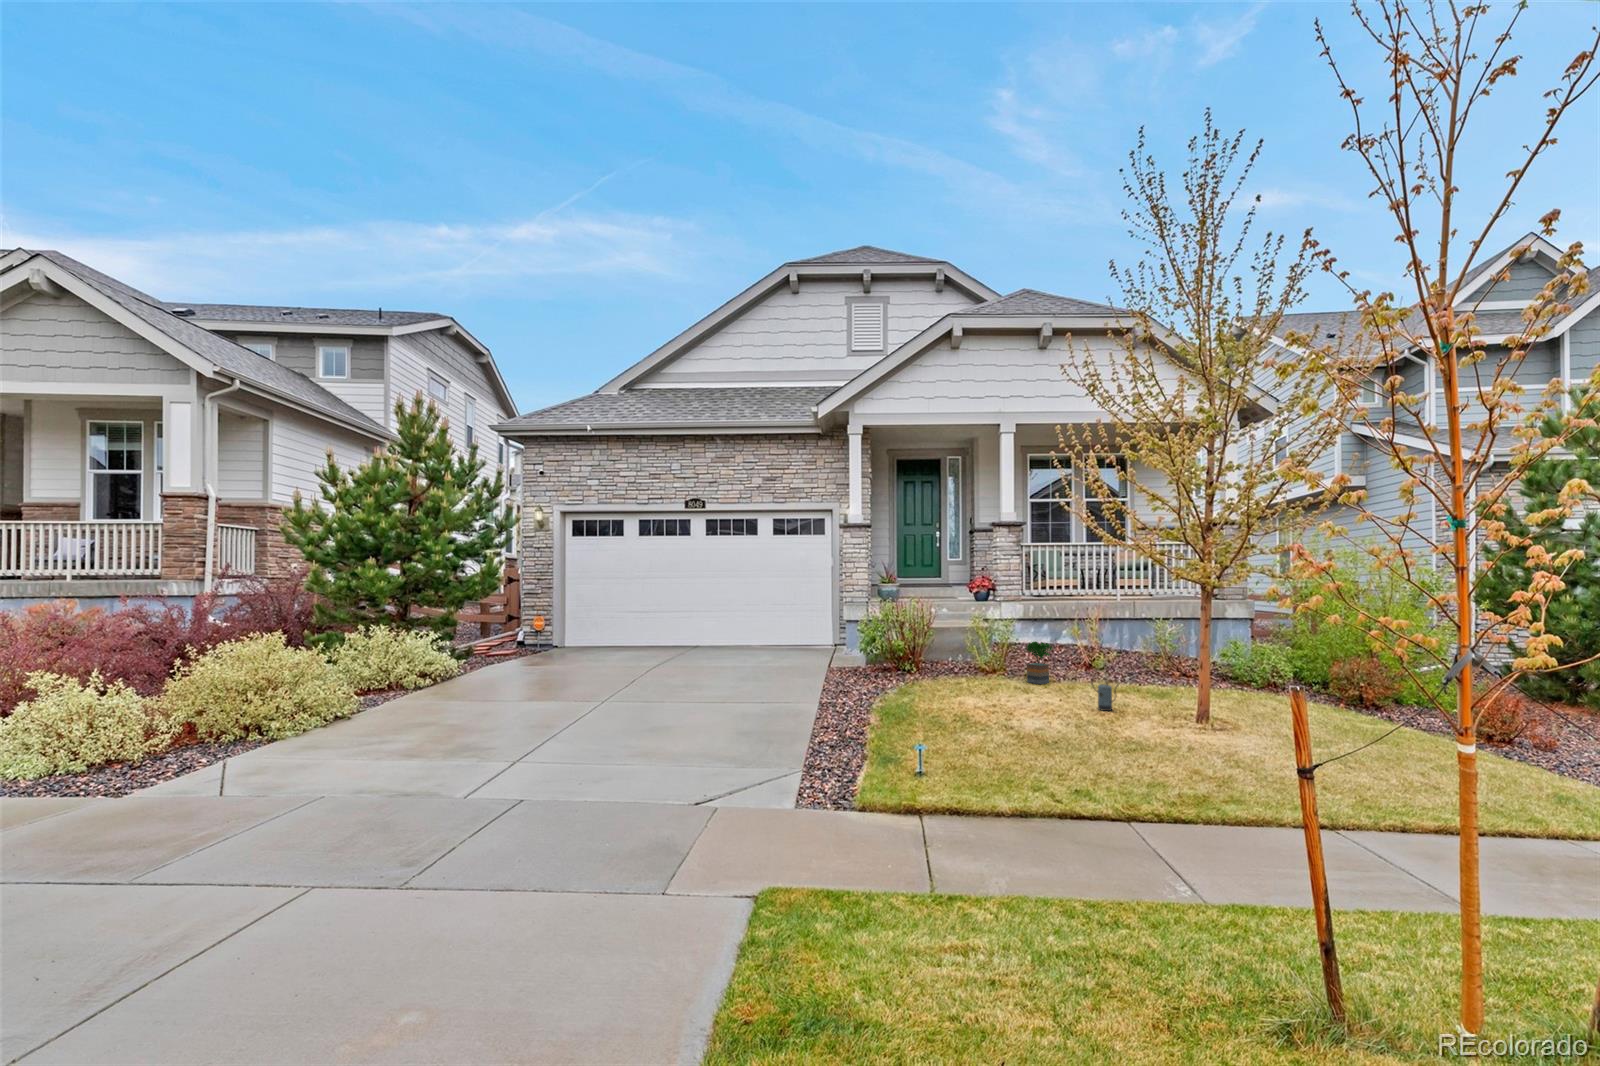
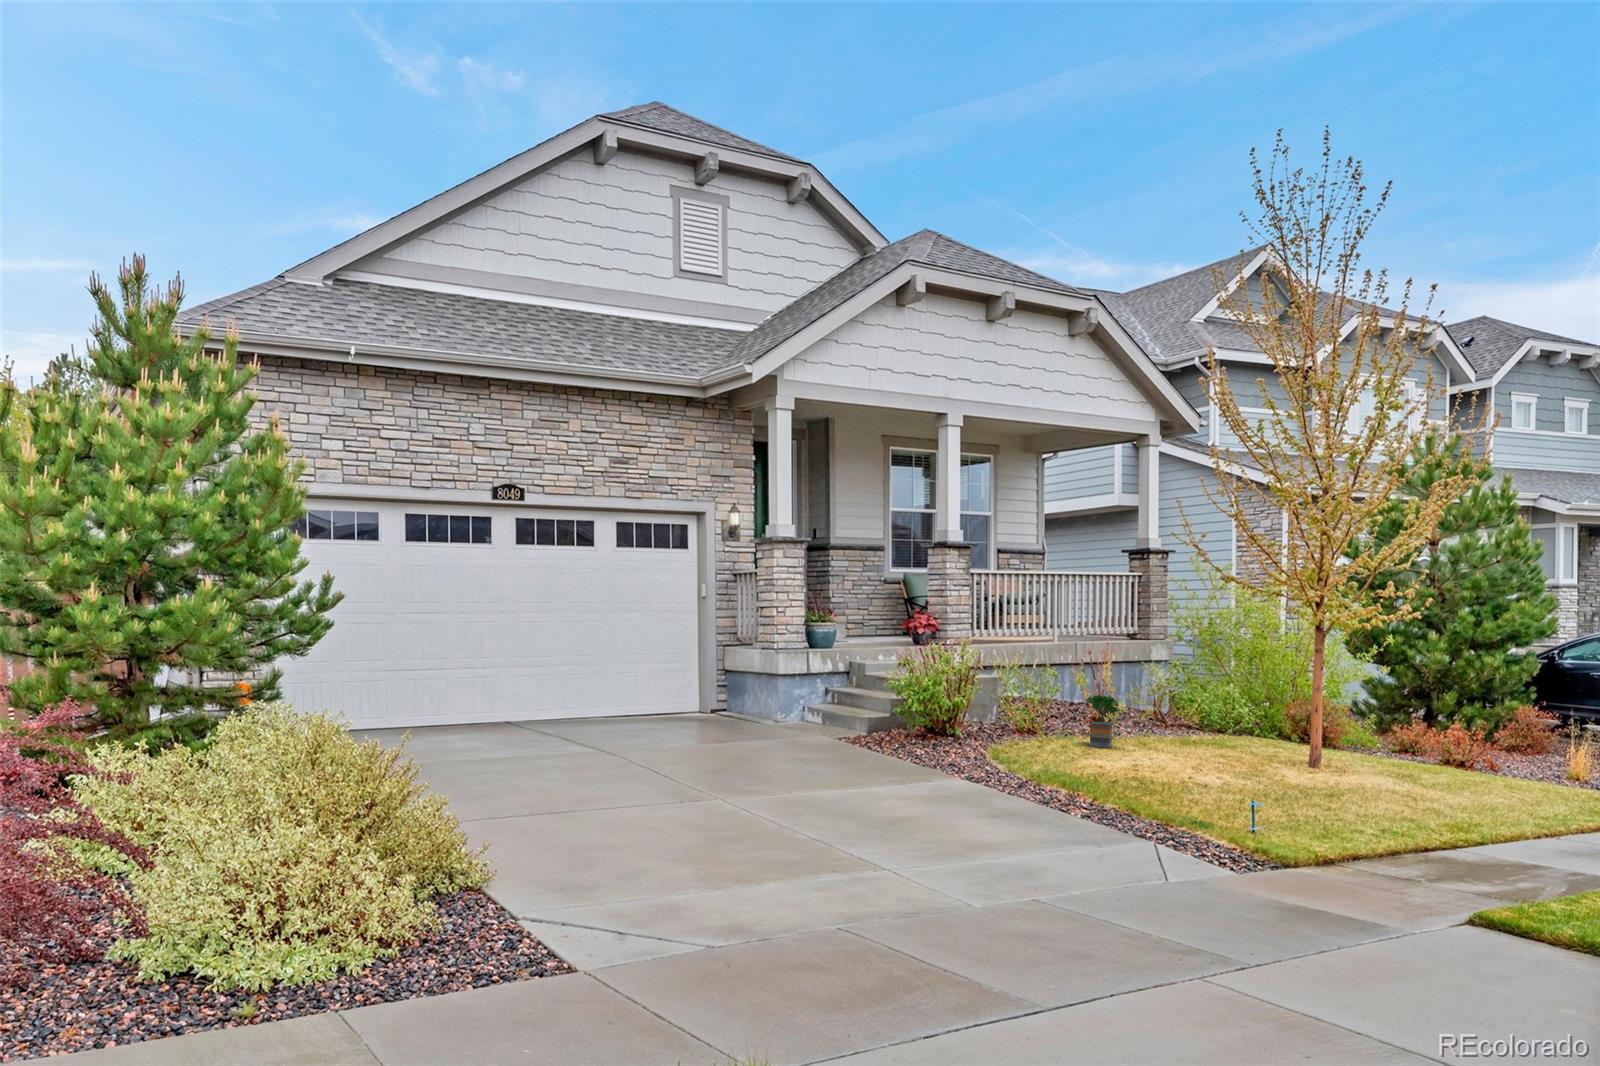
watering can: present [1091,674,1118,711] -> none [1219,729,1258,772]

